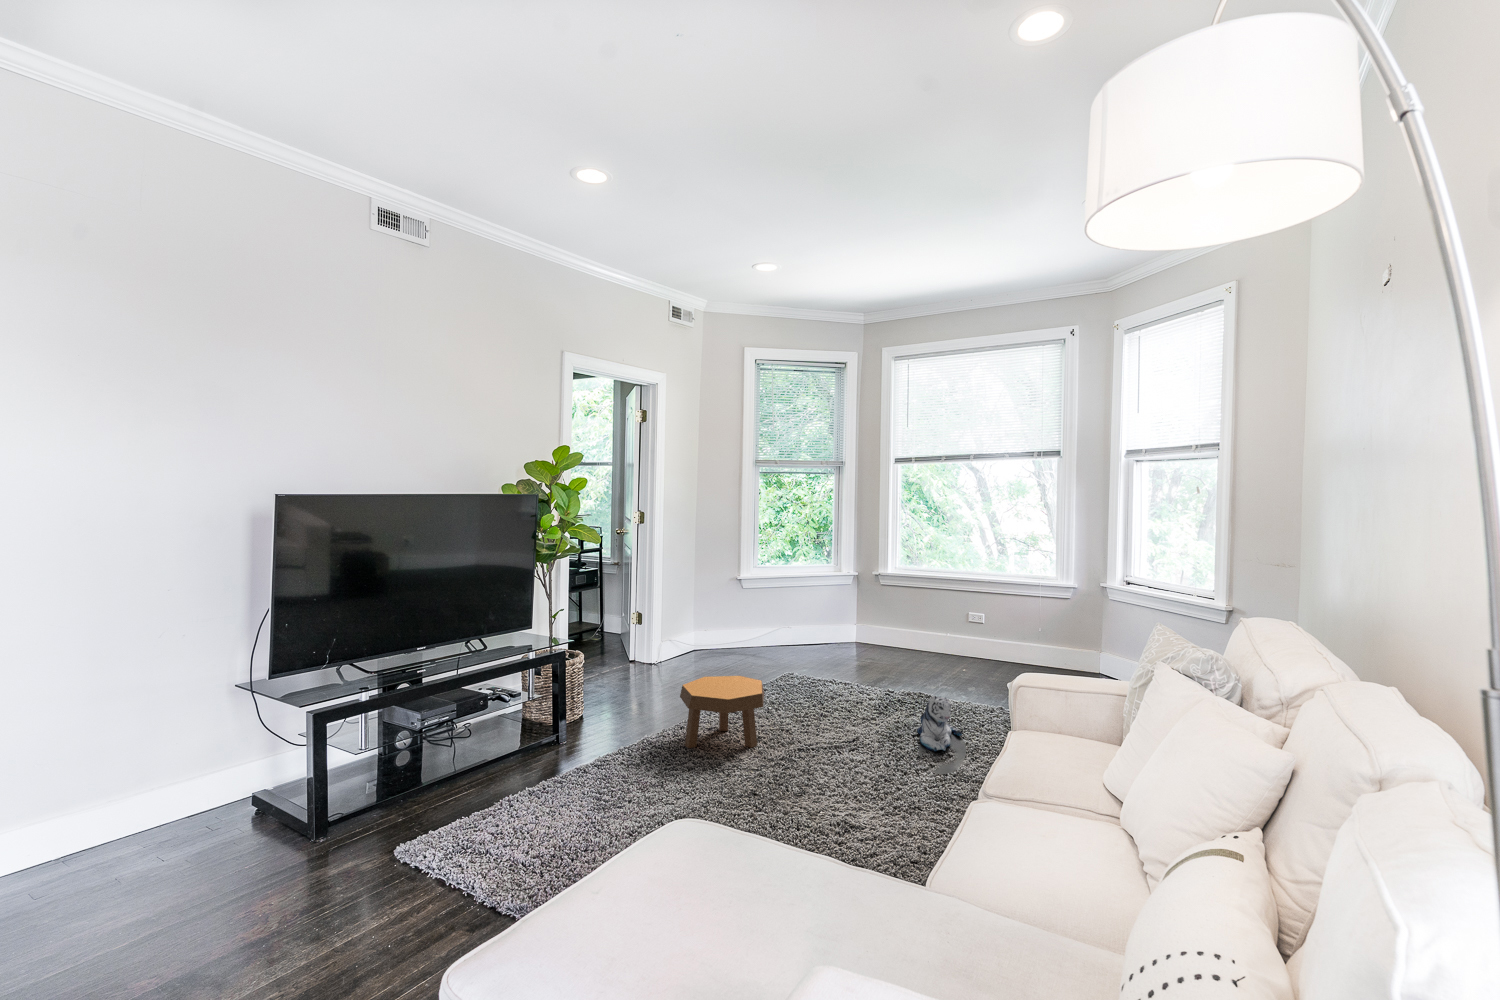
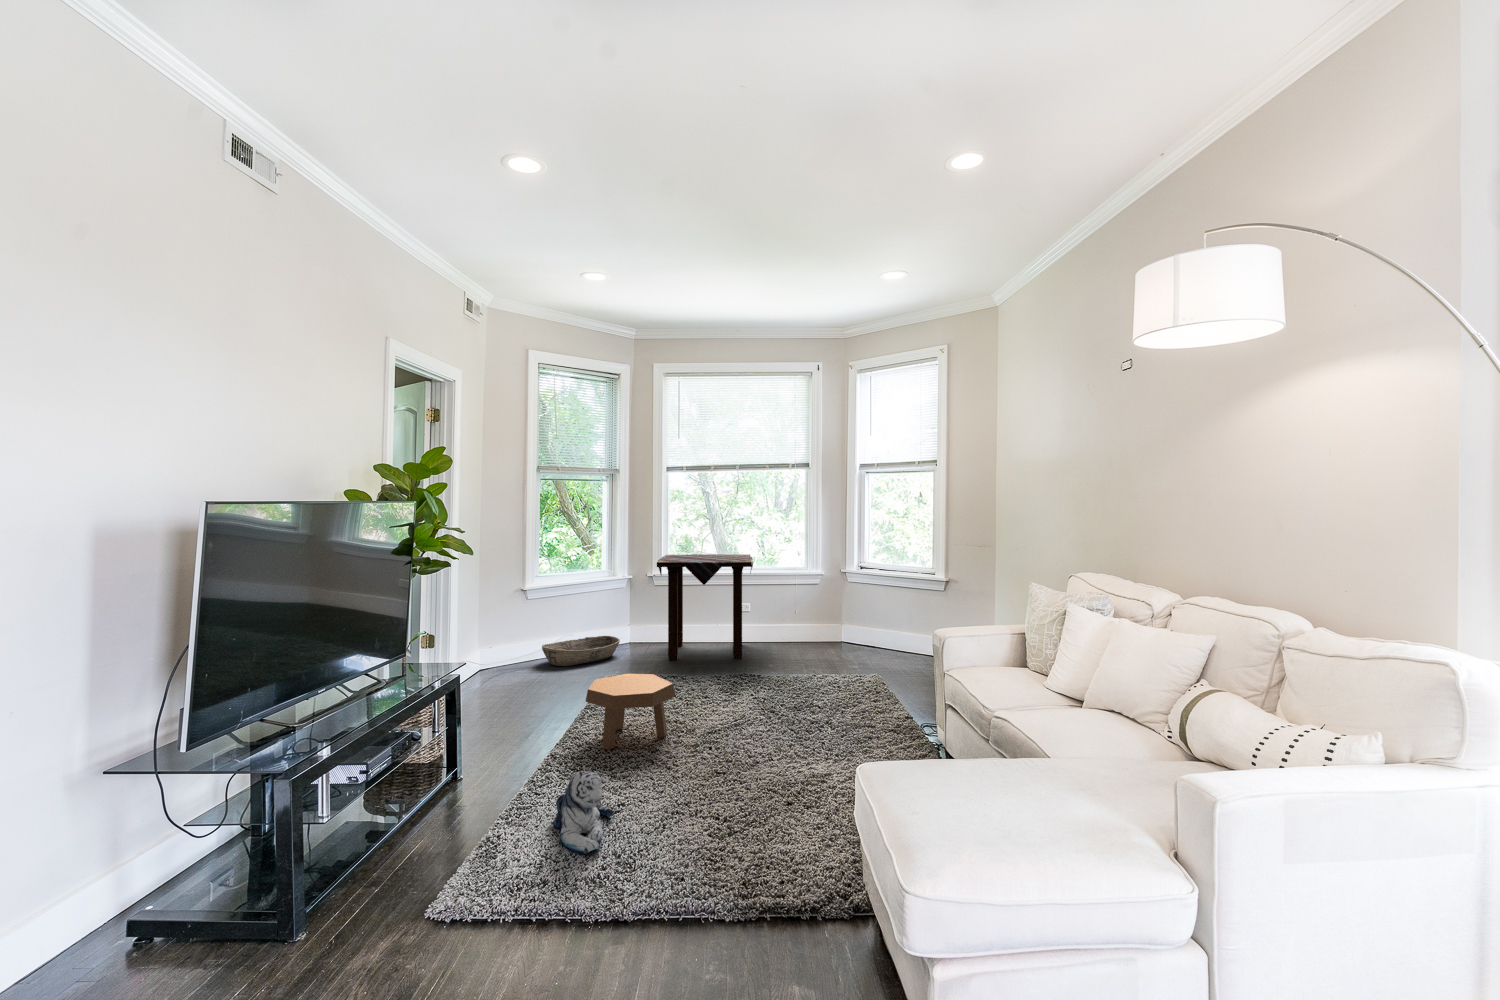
side table: none [853,554,985,680] -> present [657,554,753,660]
basket: none [747,634,828,660] -> present [542,636,620,666]
plush toy: present [917,696,962,752] -> present [552,771,614,854]

